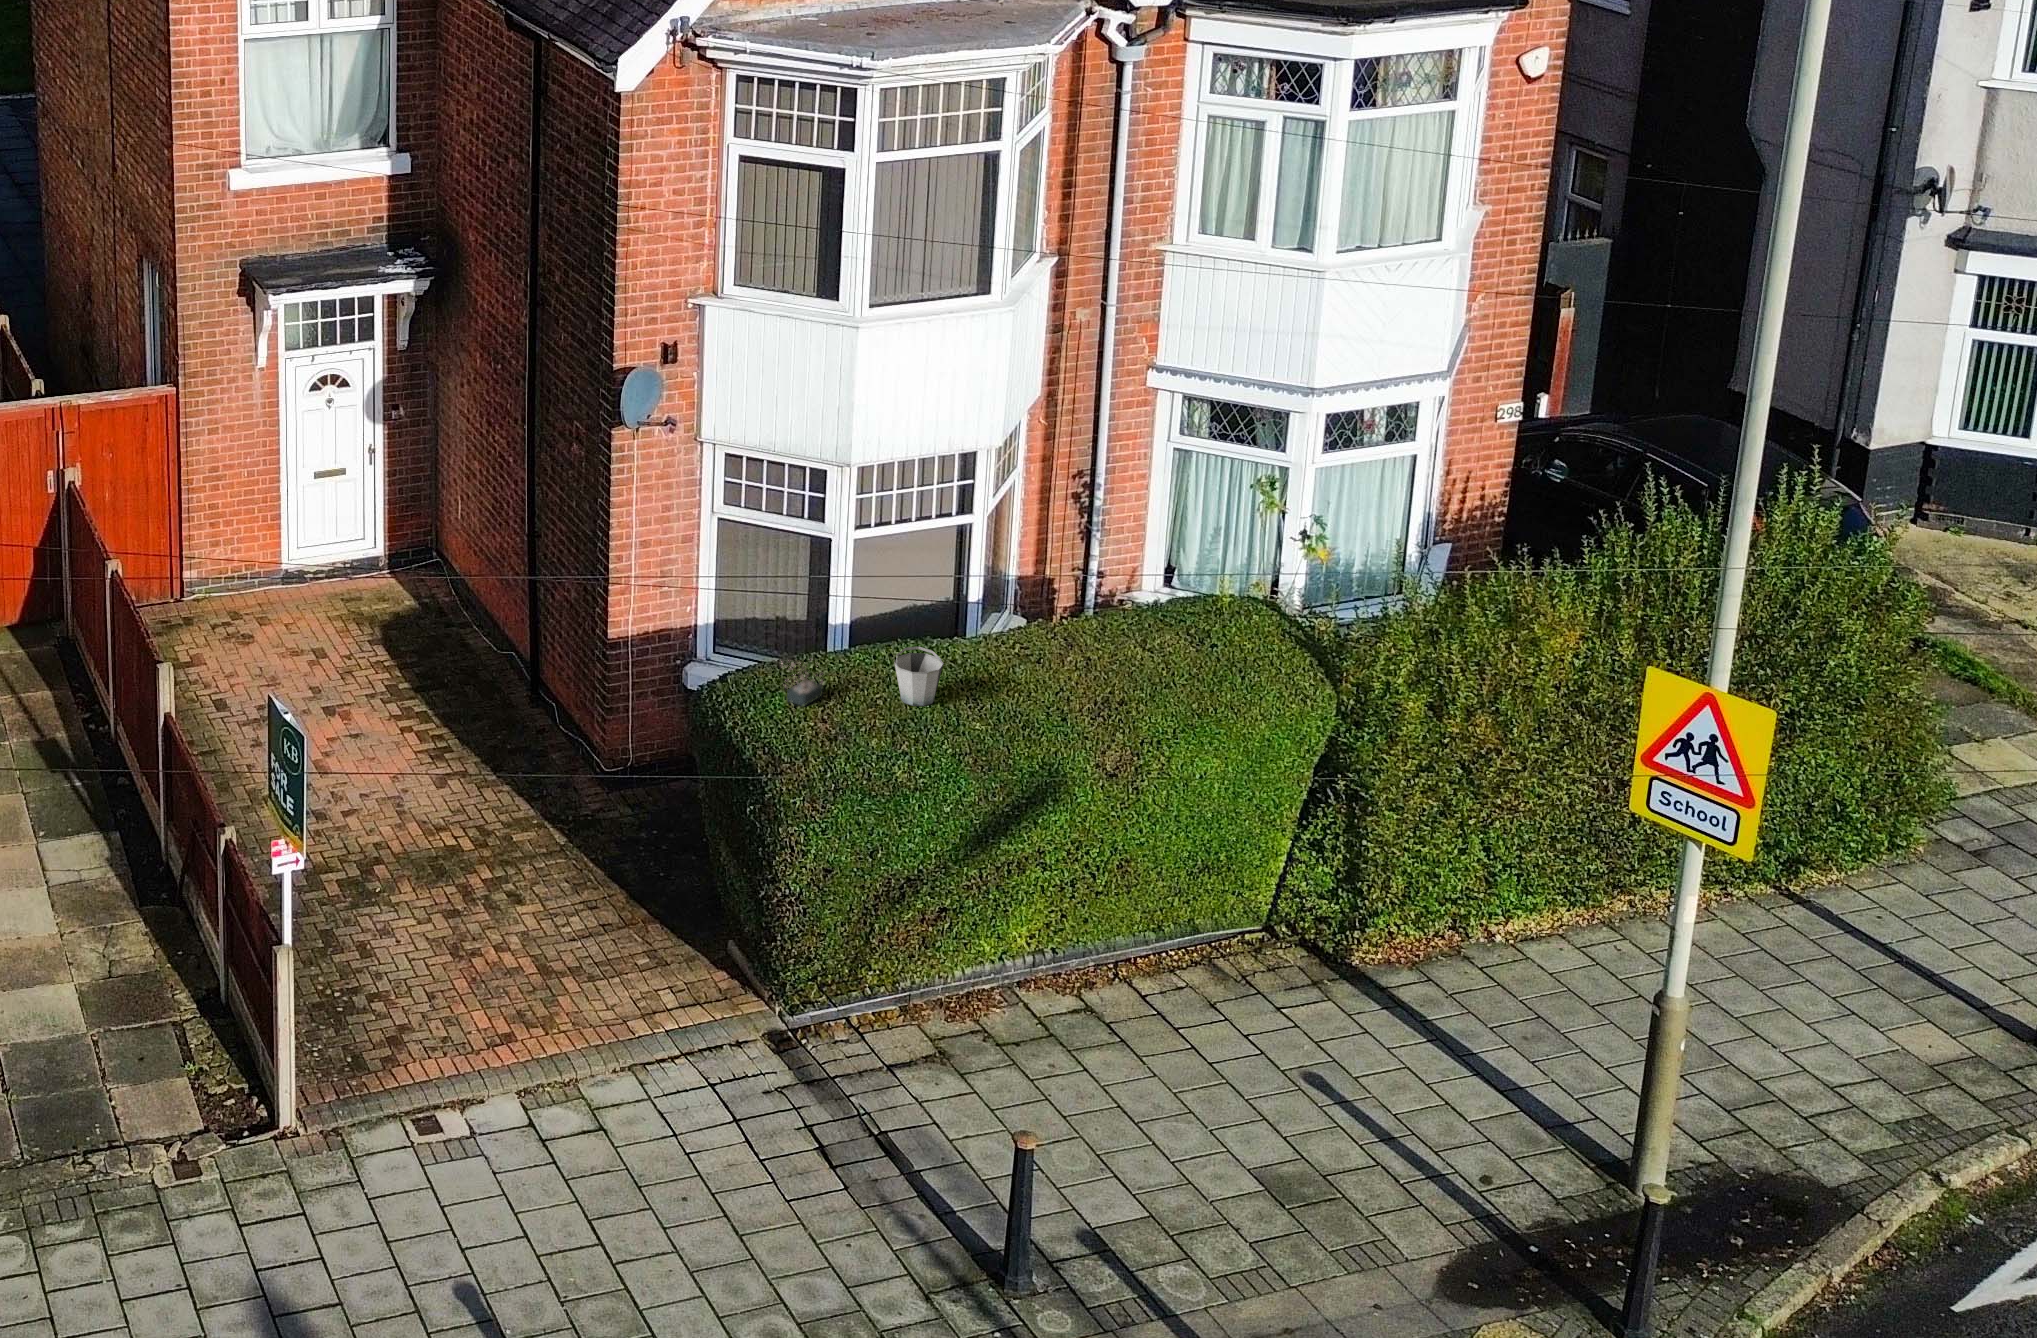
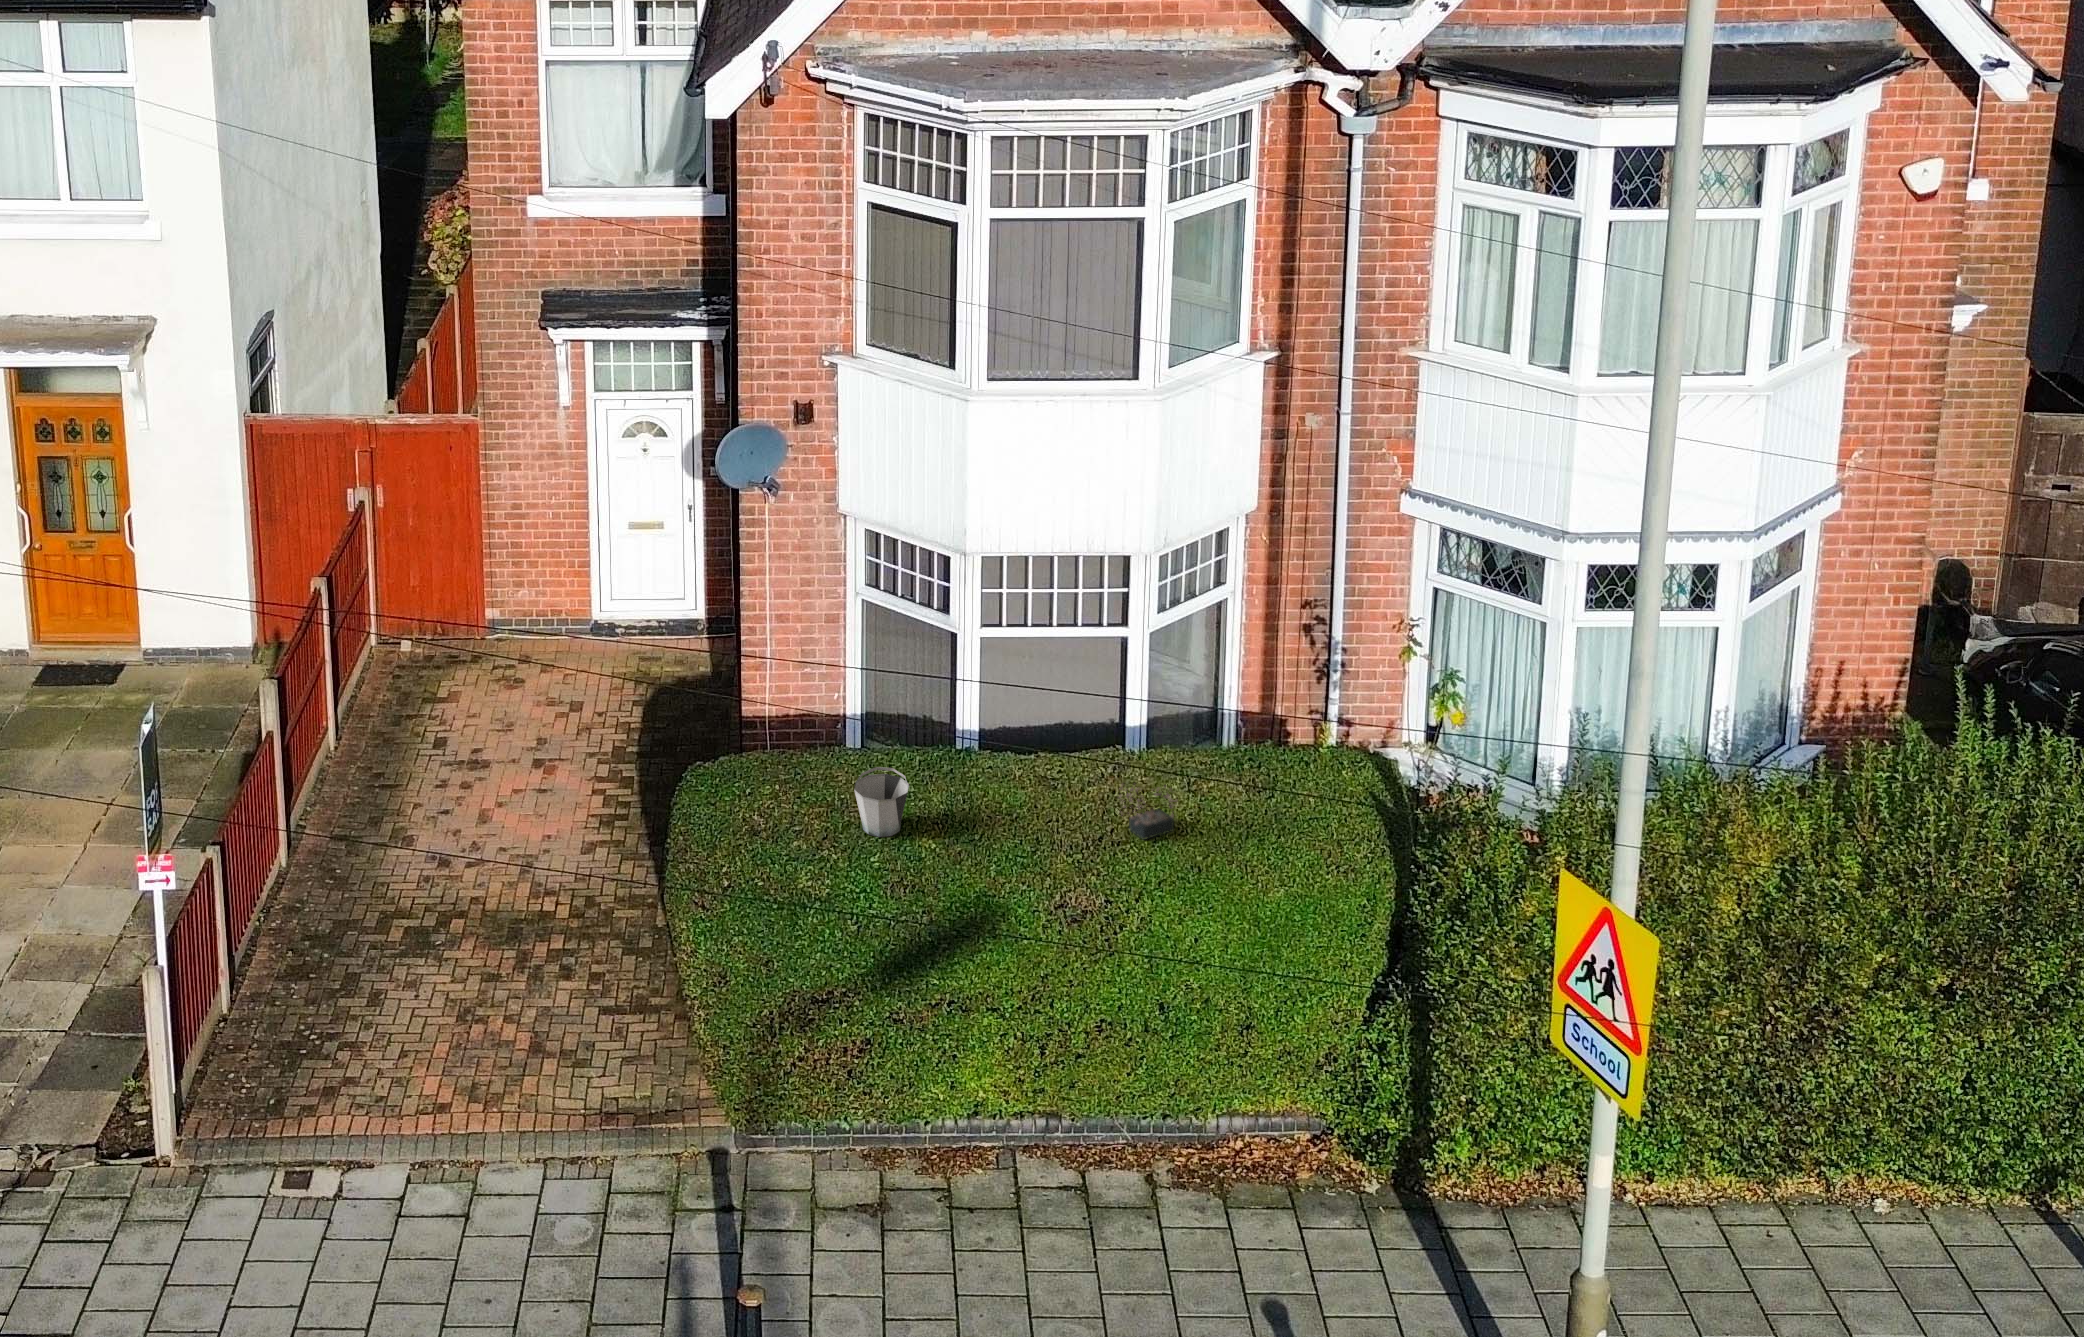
decorative plant: present [782,662,823,706] -> present [1121,785,1177,840]

